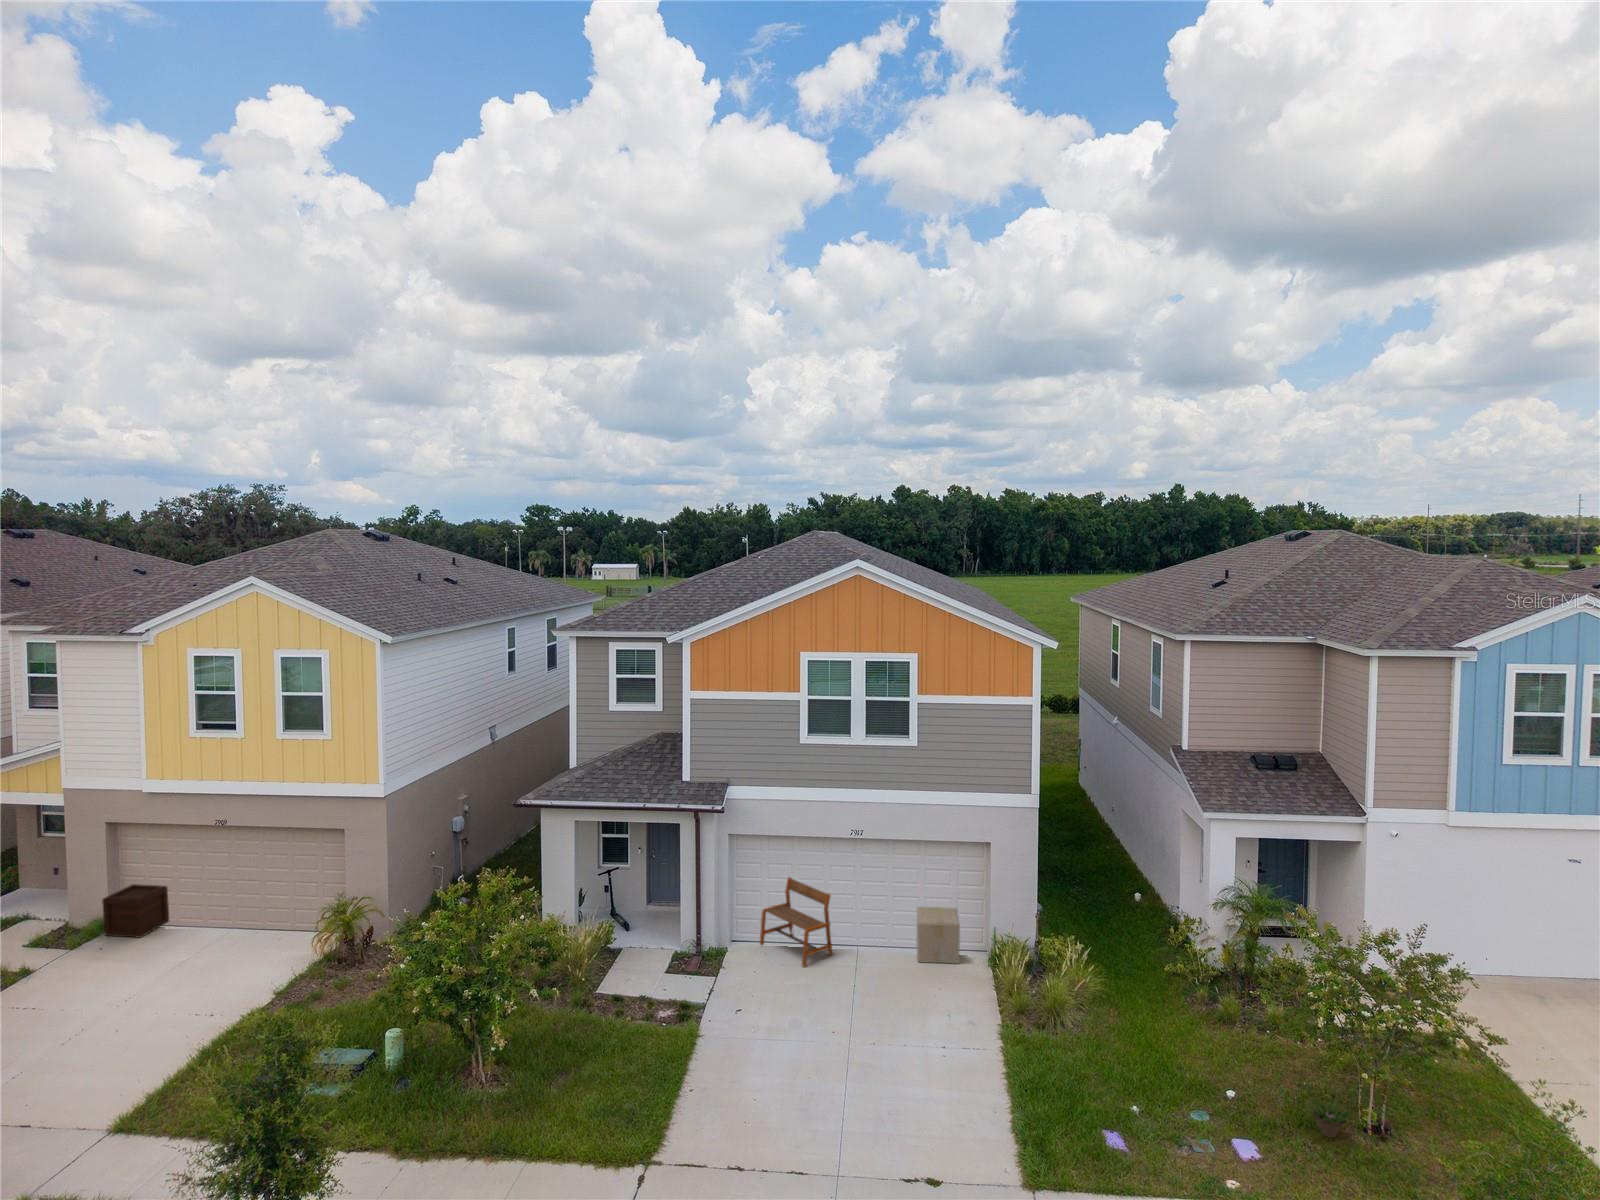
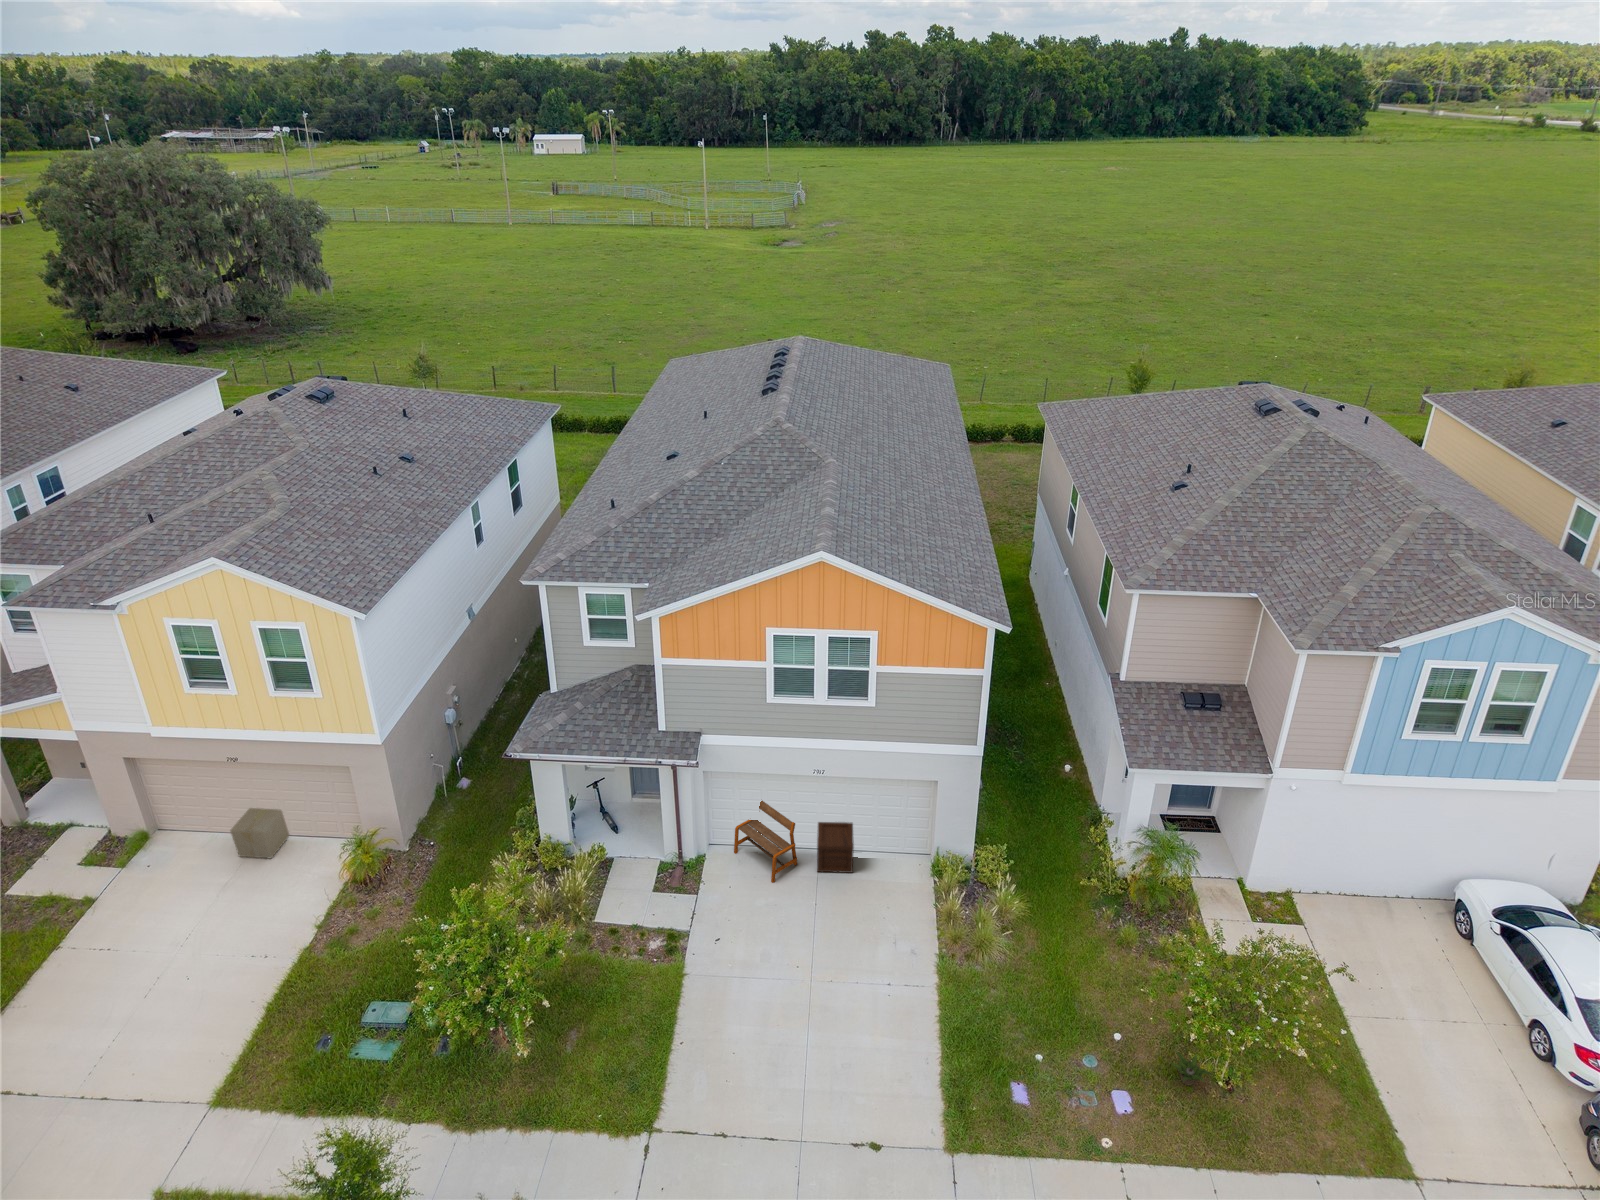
wooden crate: present [102,884,169,938] -> present [817,822,854,873]
cardboard box: present [916,907,960,964] -> present [230,808,289,859]

